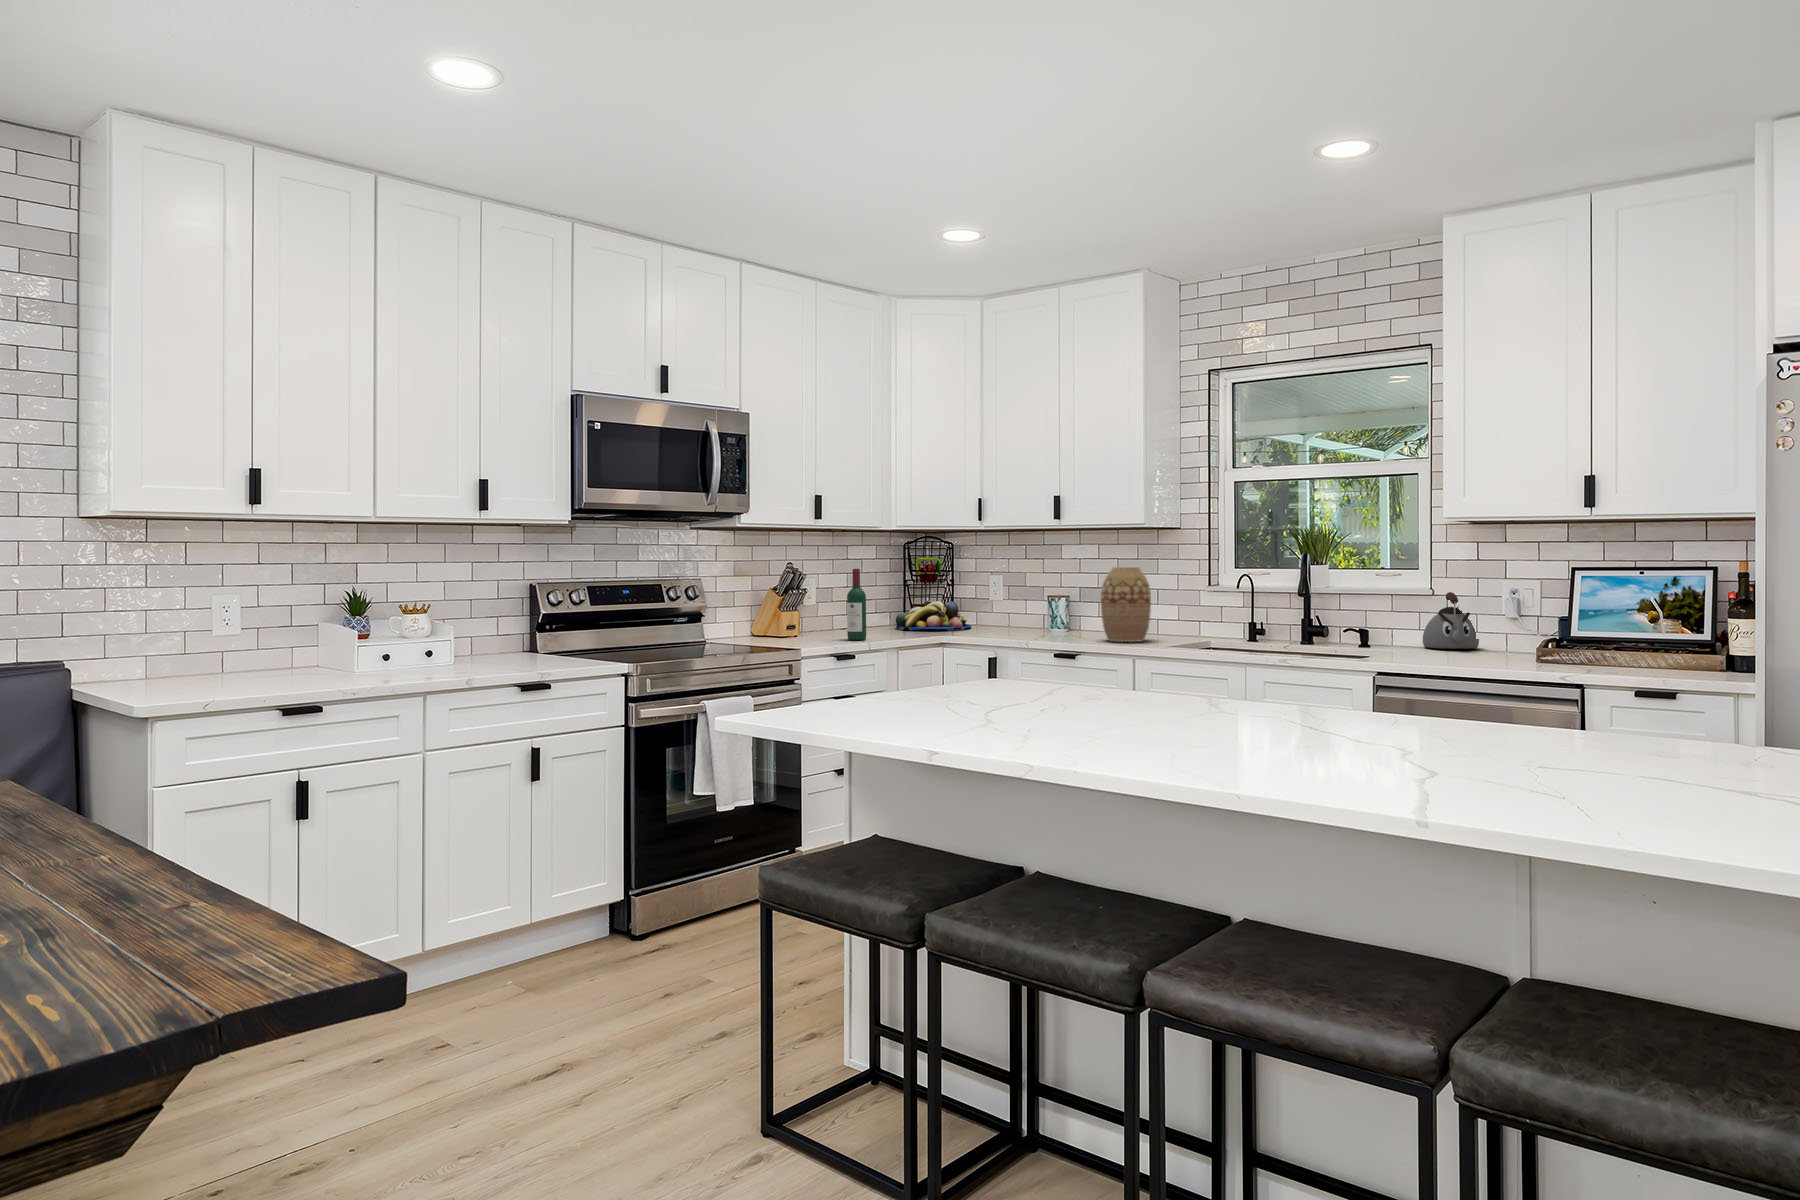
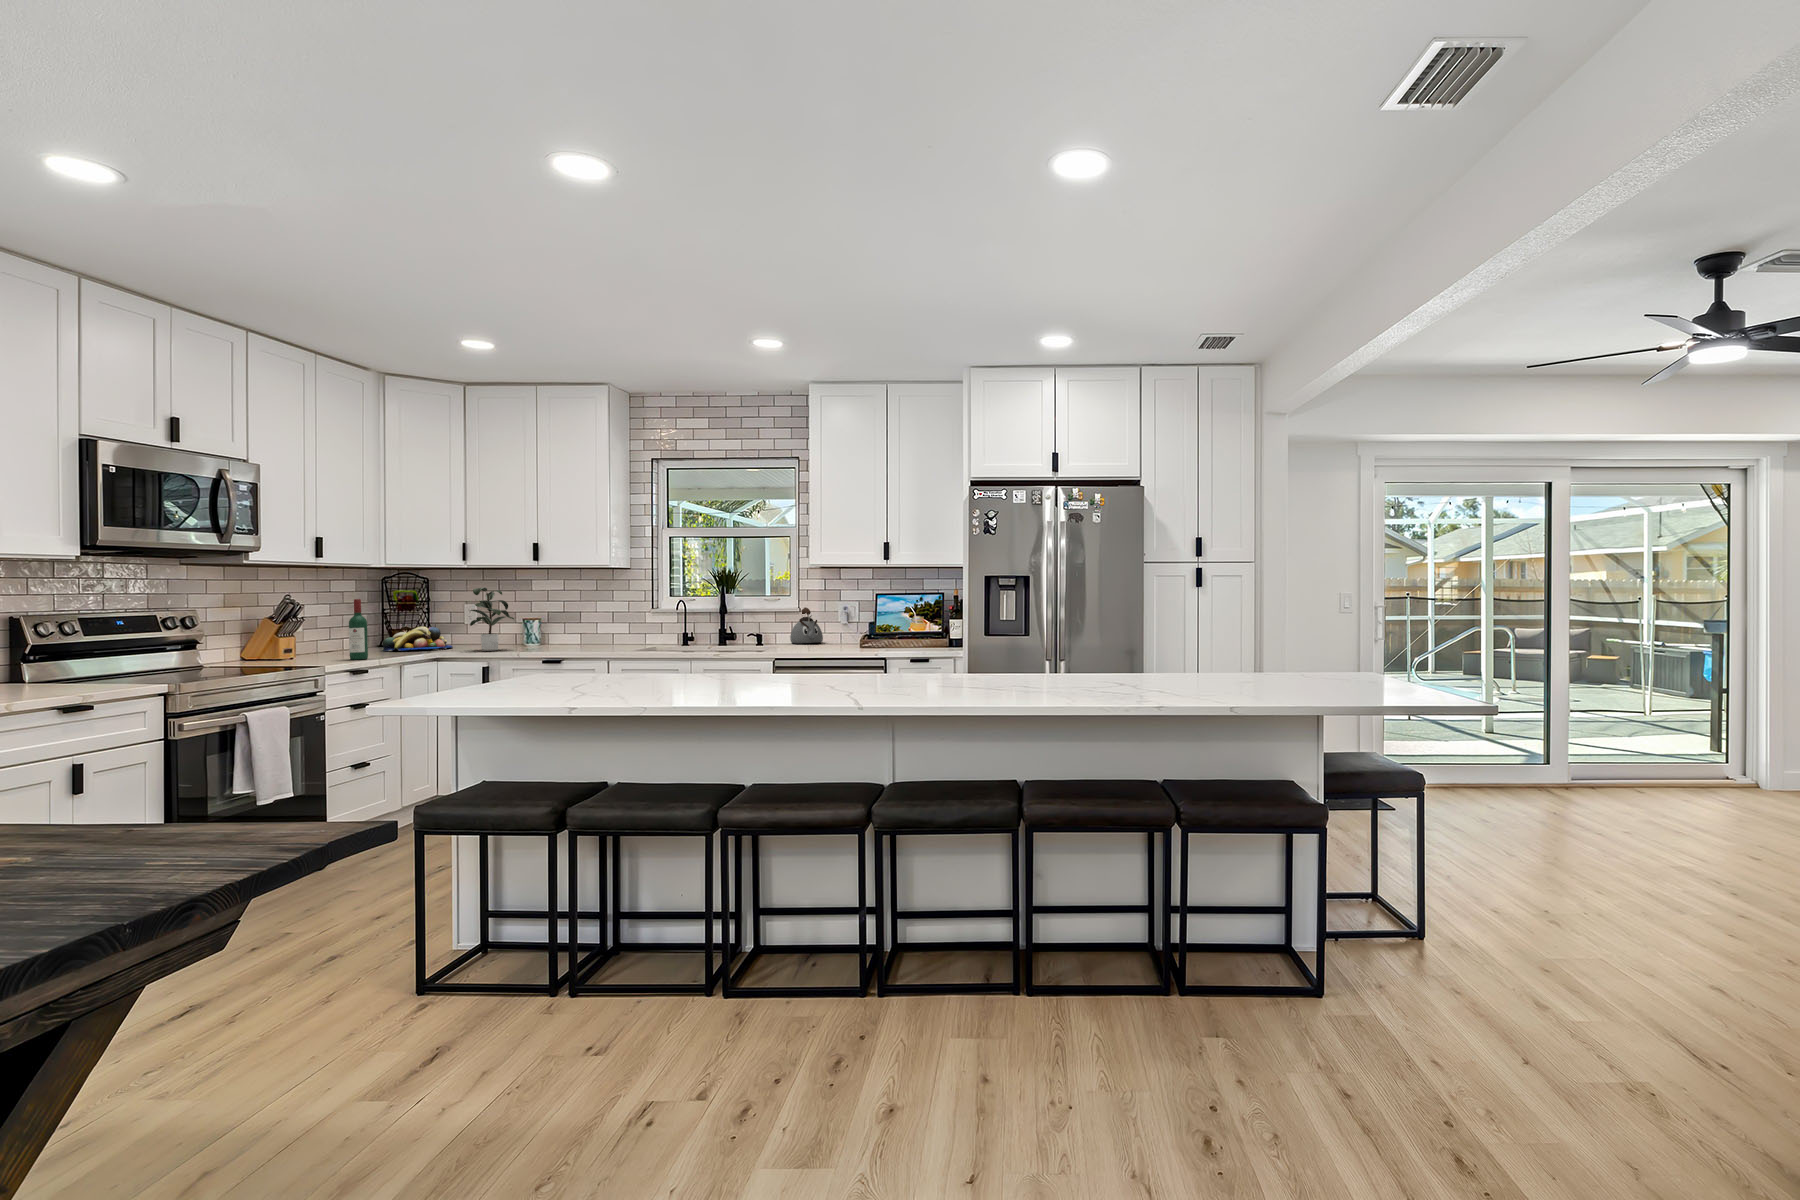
potted plant: none [975,554,1047,636] -> present [470,587,514,651]
vase: present [1101,567,1151,642] -> none [572,595,610,650]

